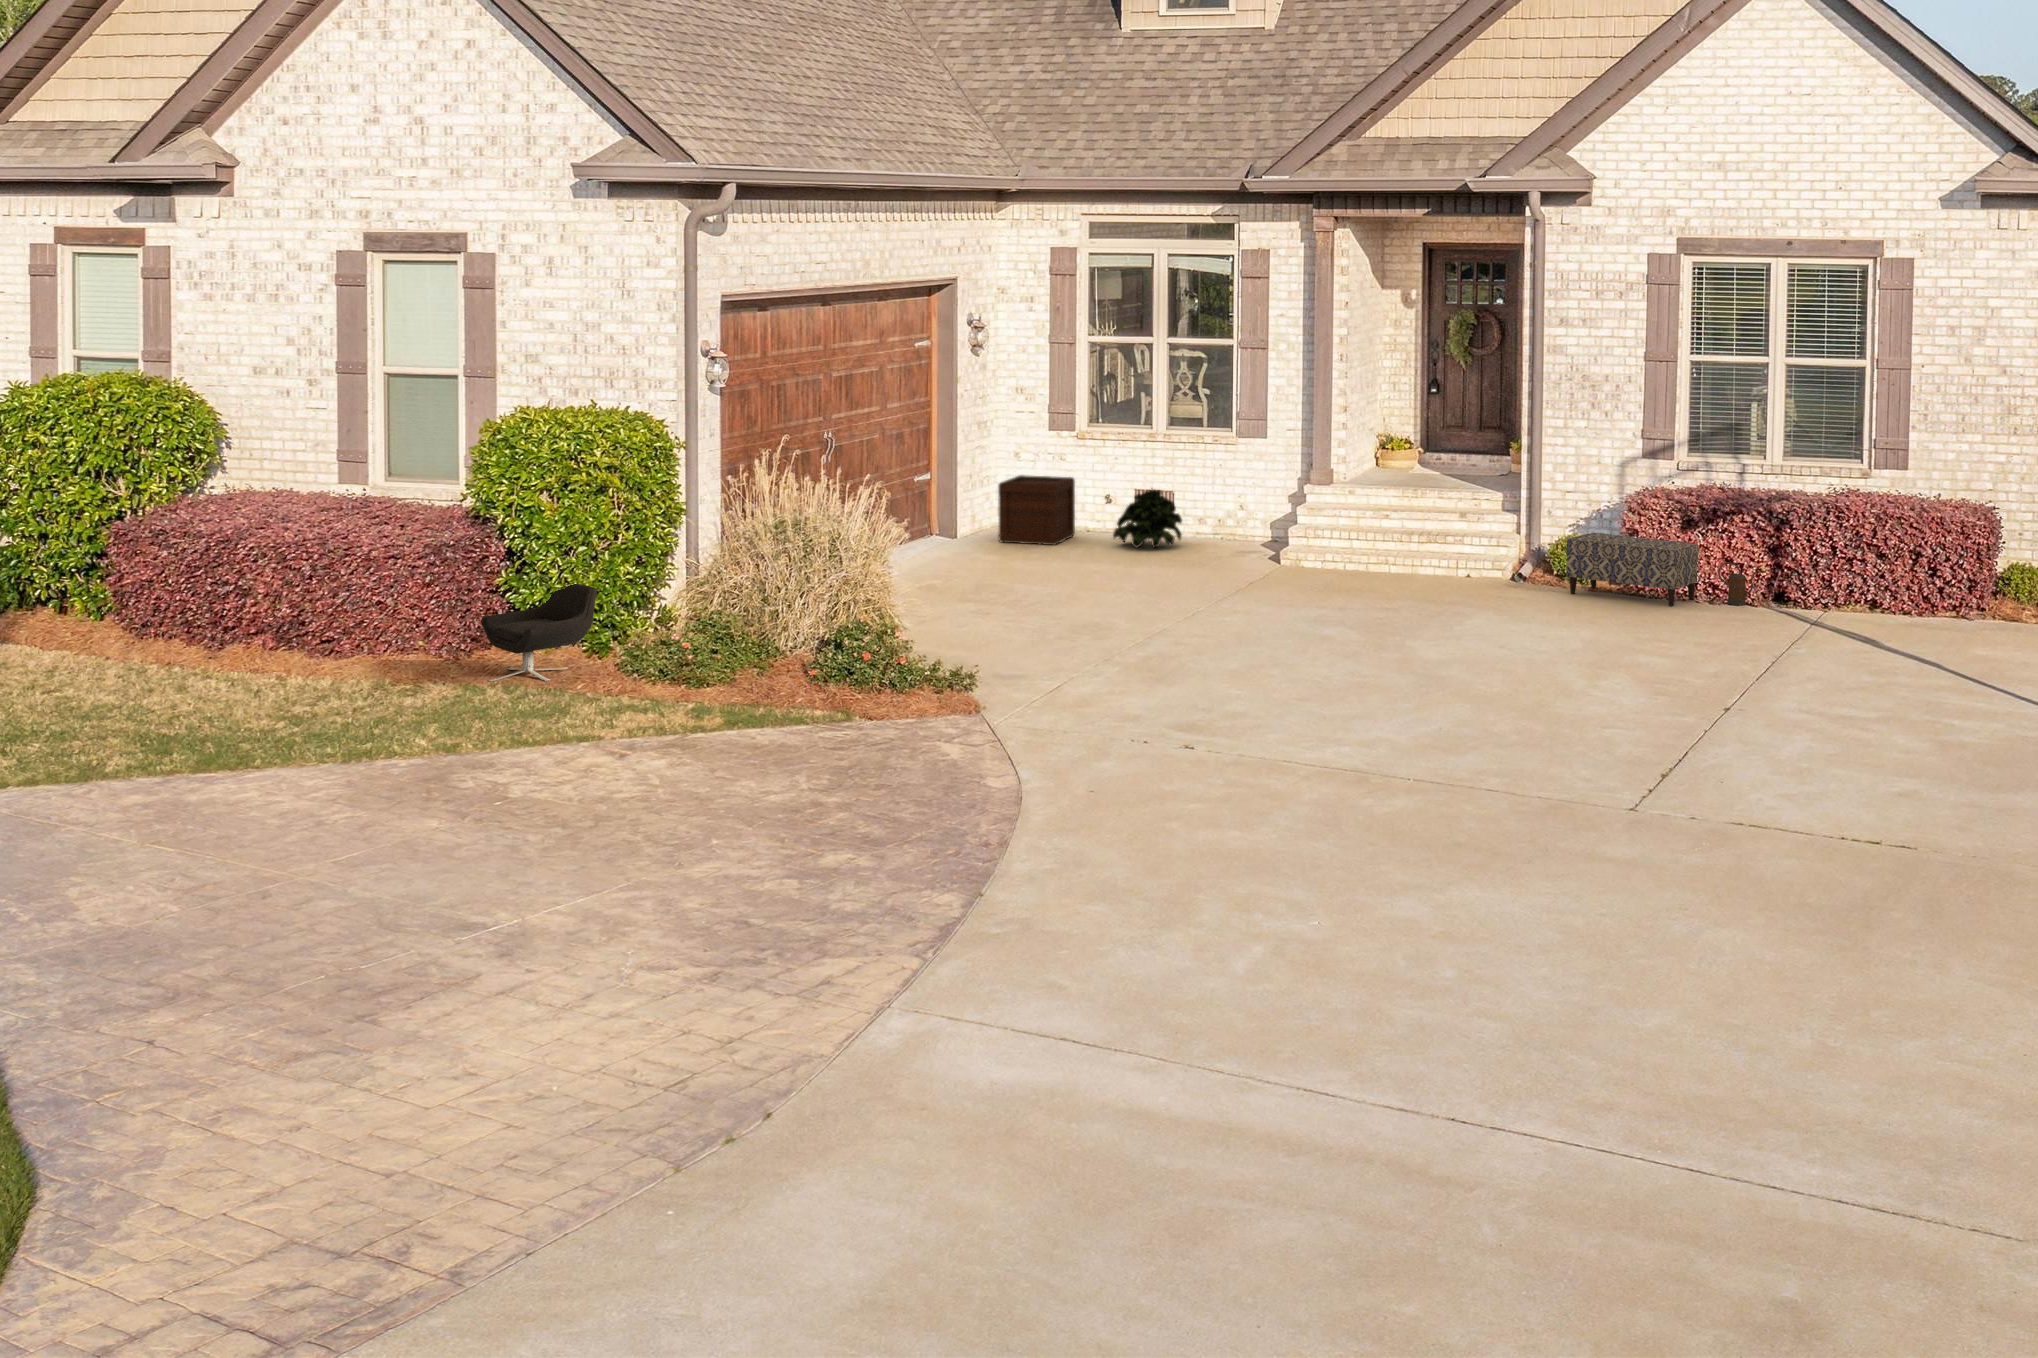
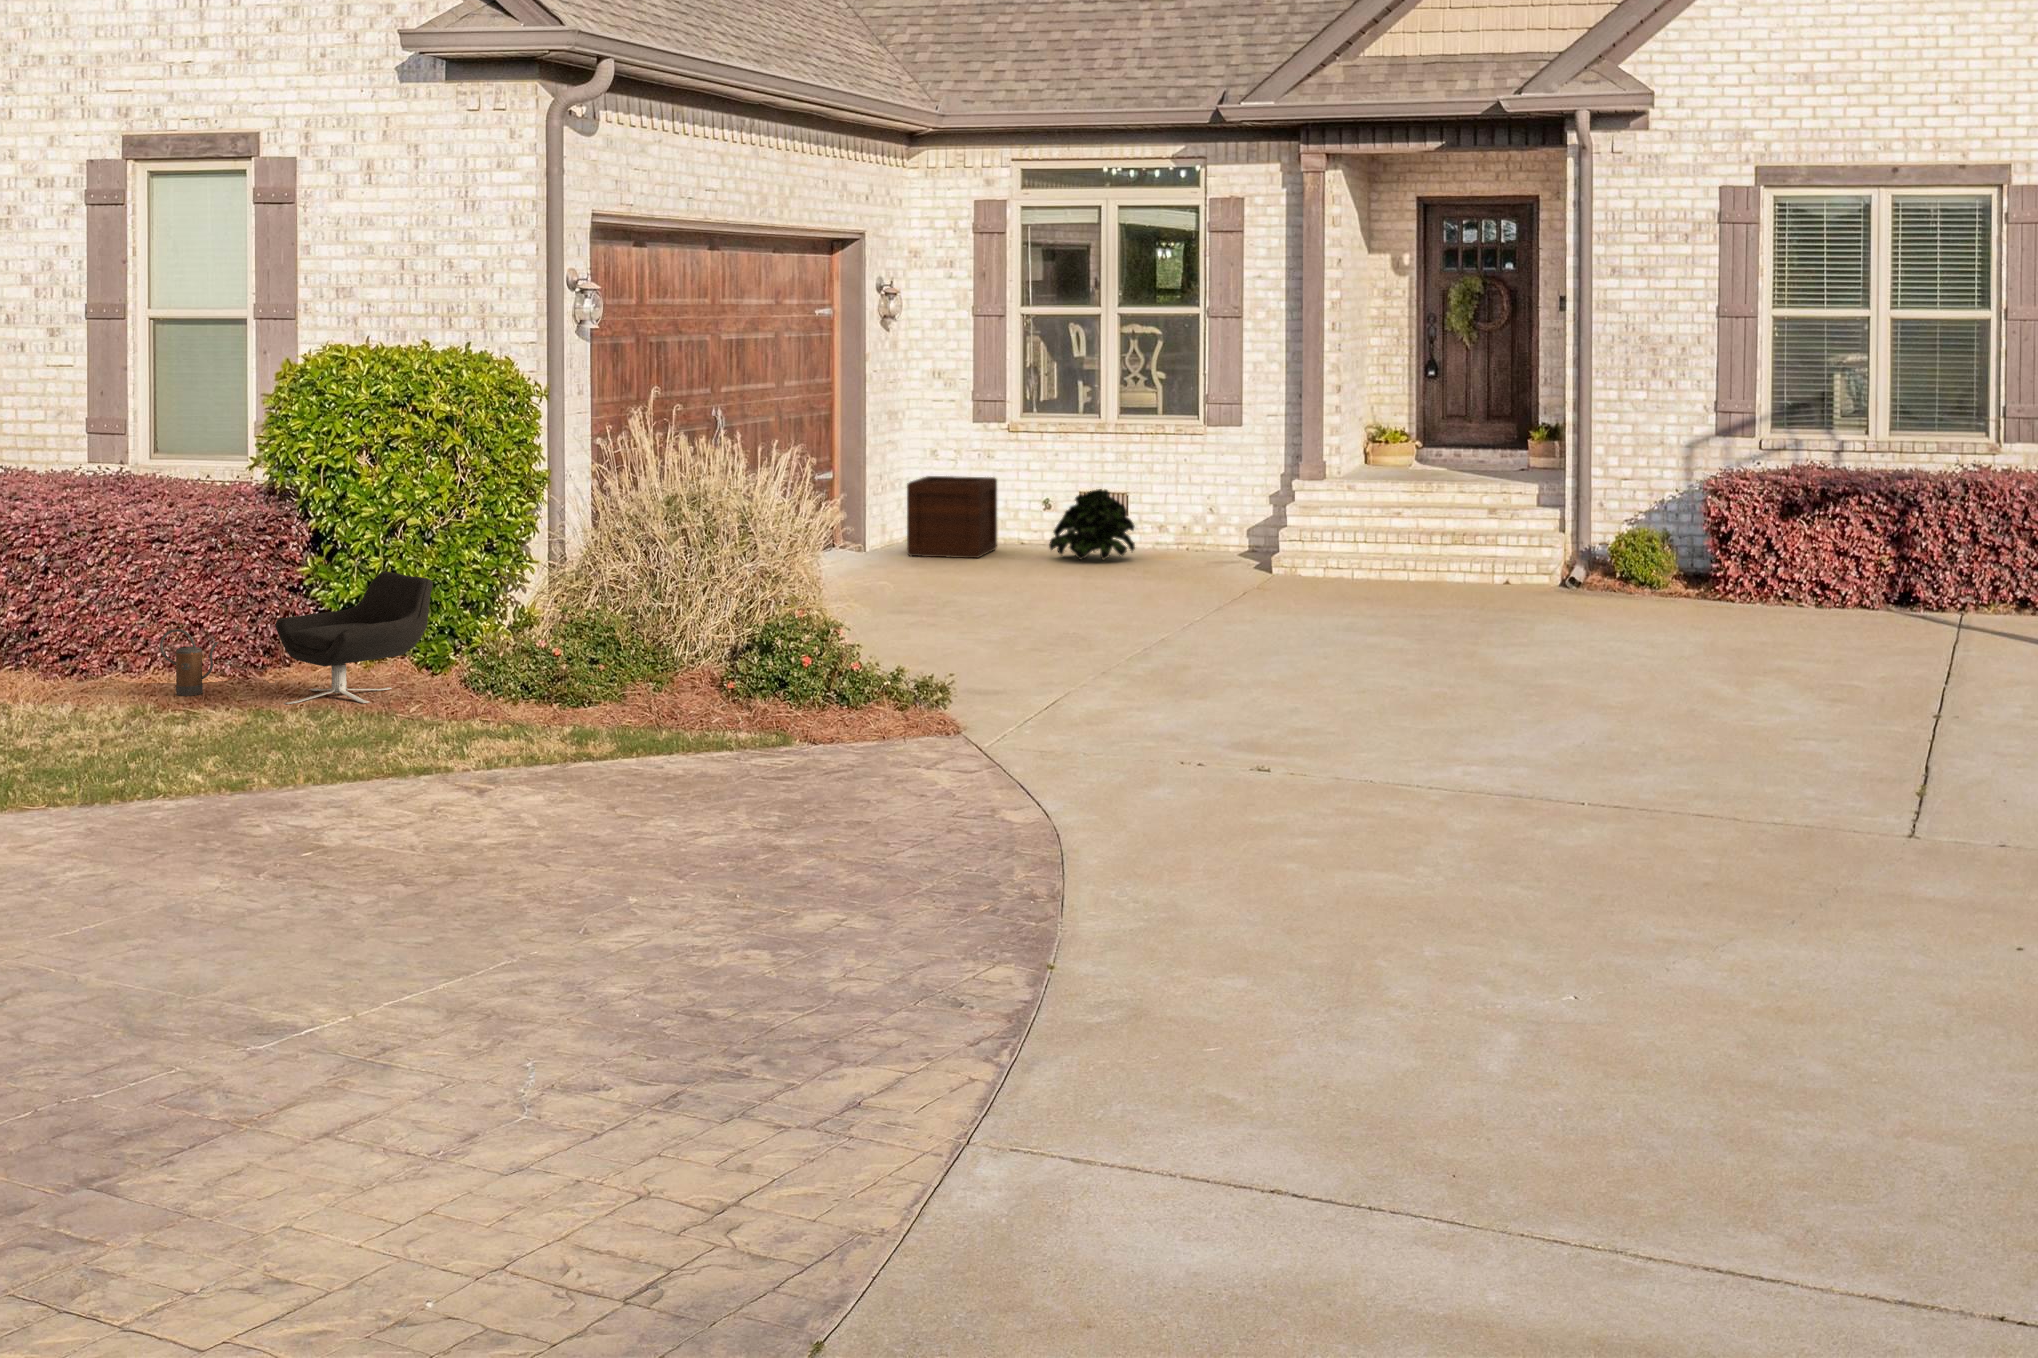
bench: present [1566,533,1699,606] -> none [1647,529,1818,616]
watering can: present [1718,562,1757,605] -> present [160,629,219,696]

